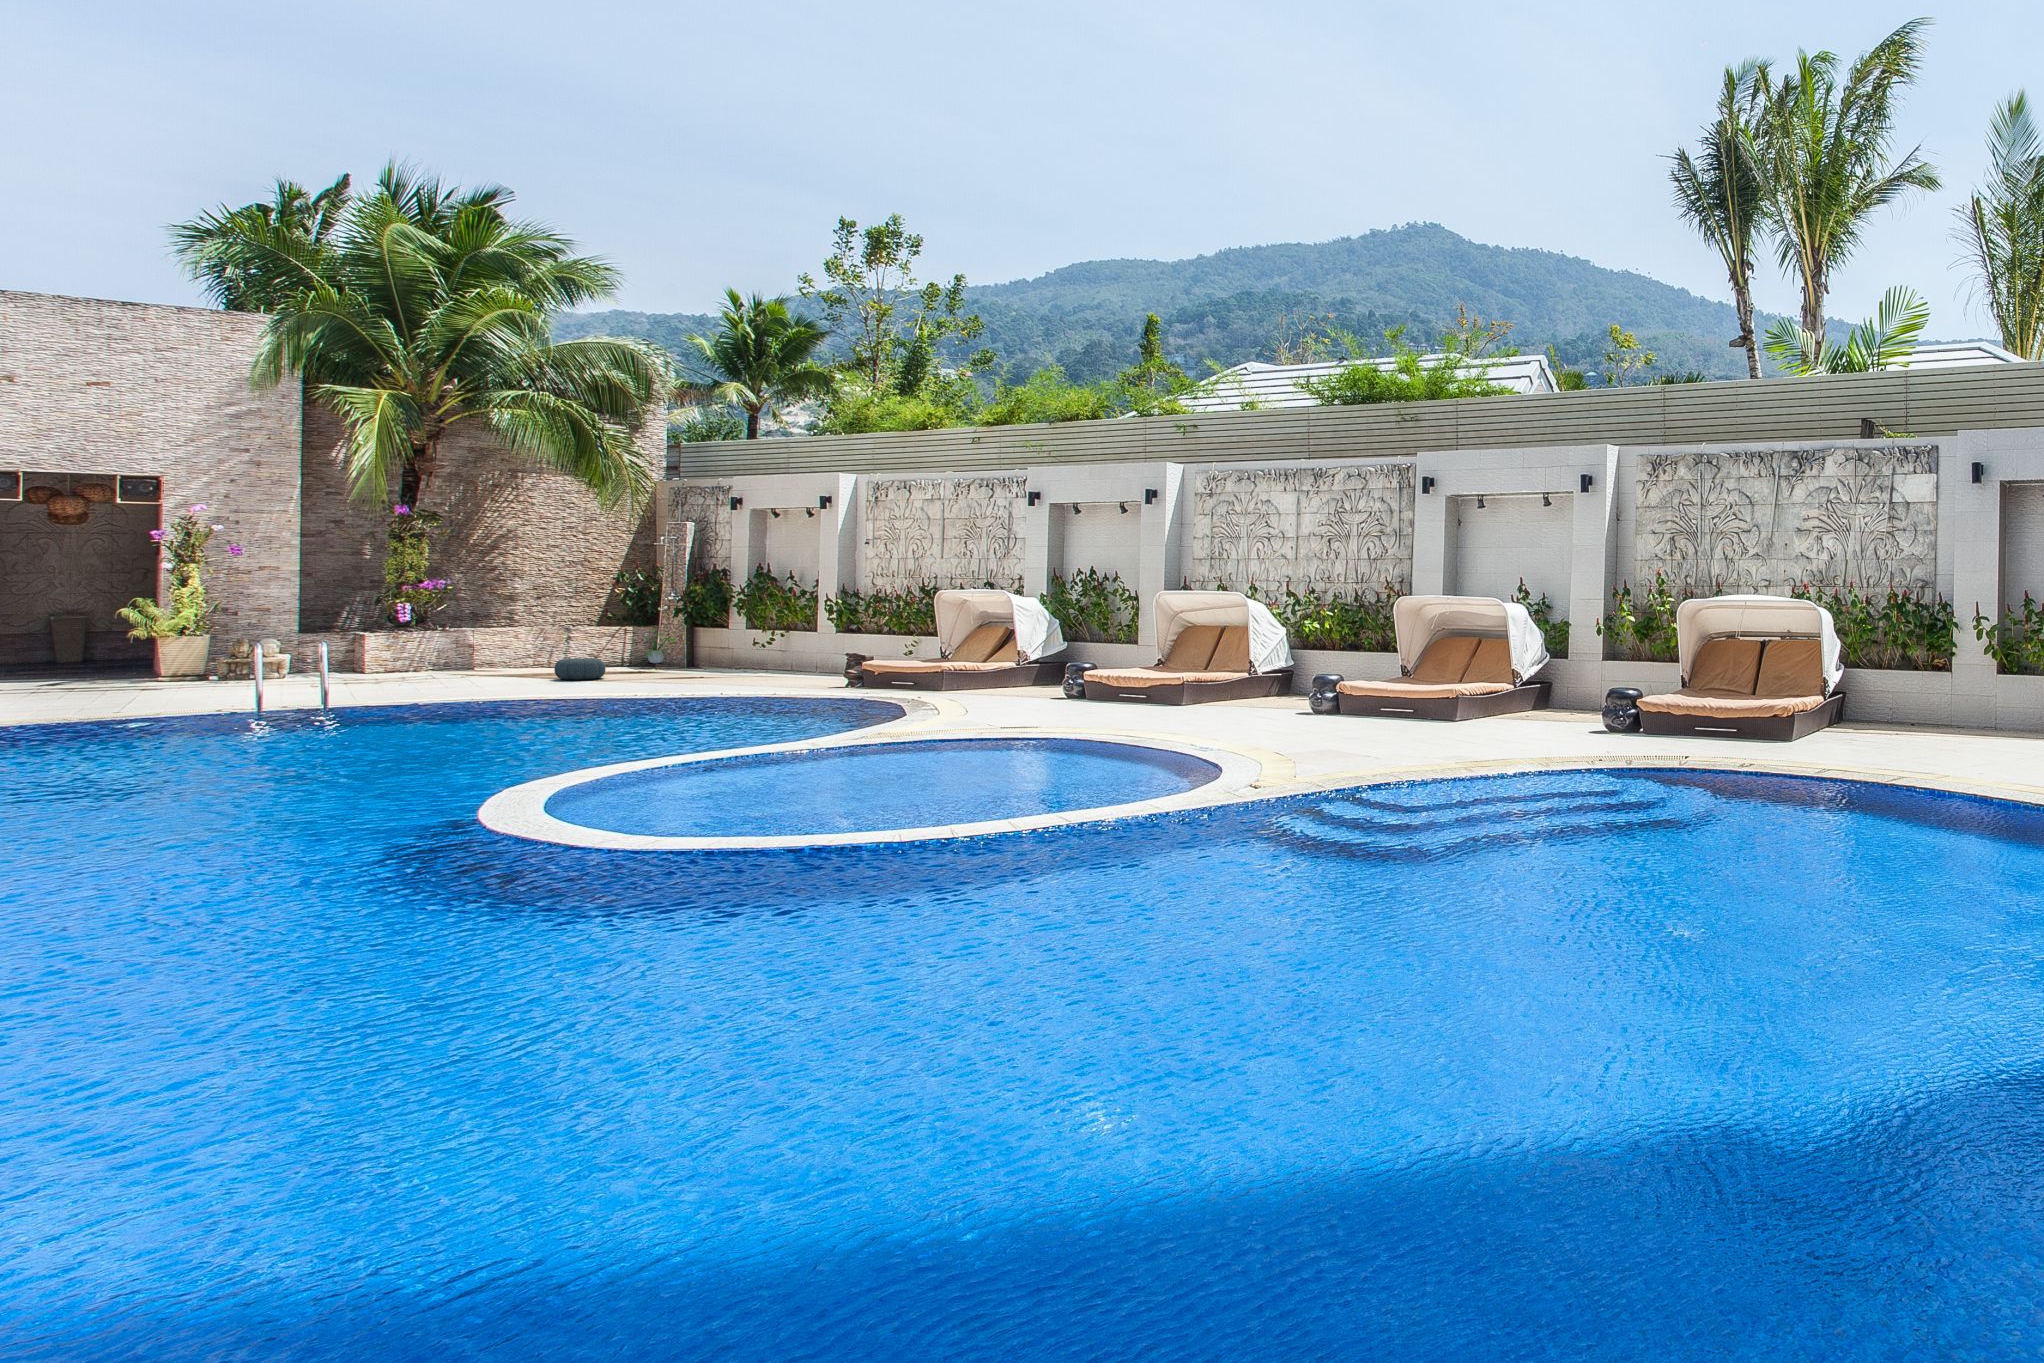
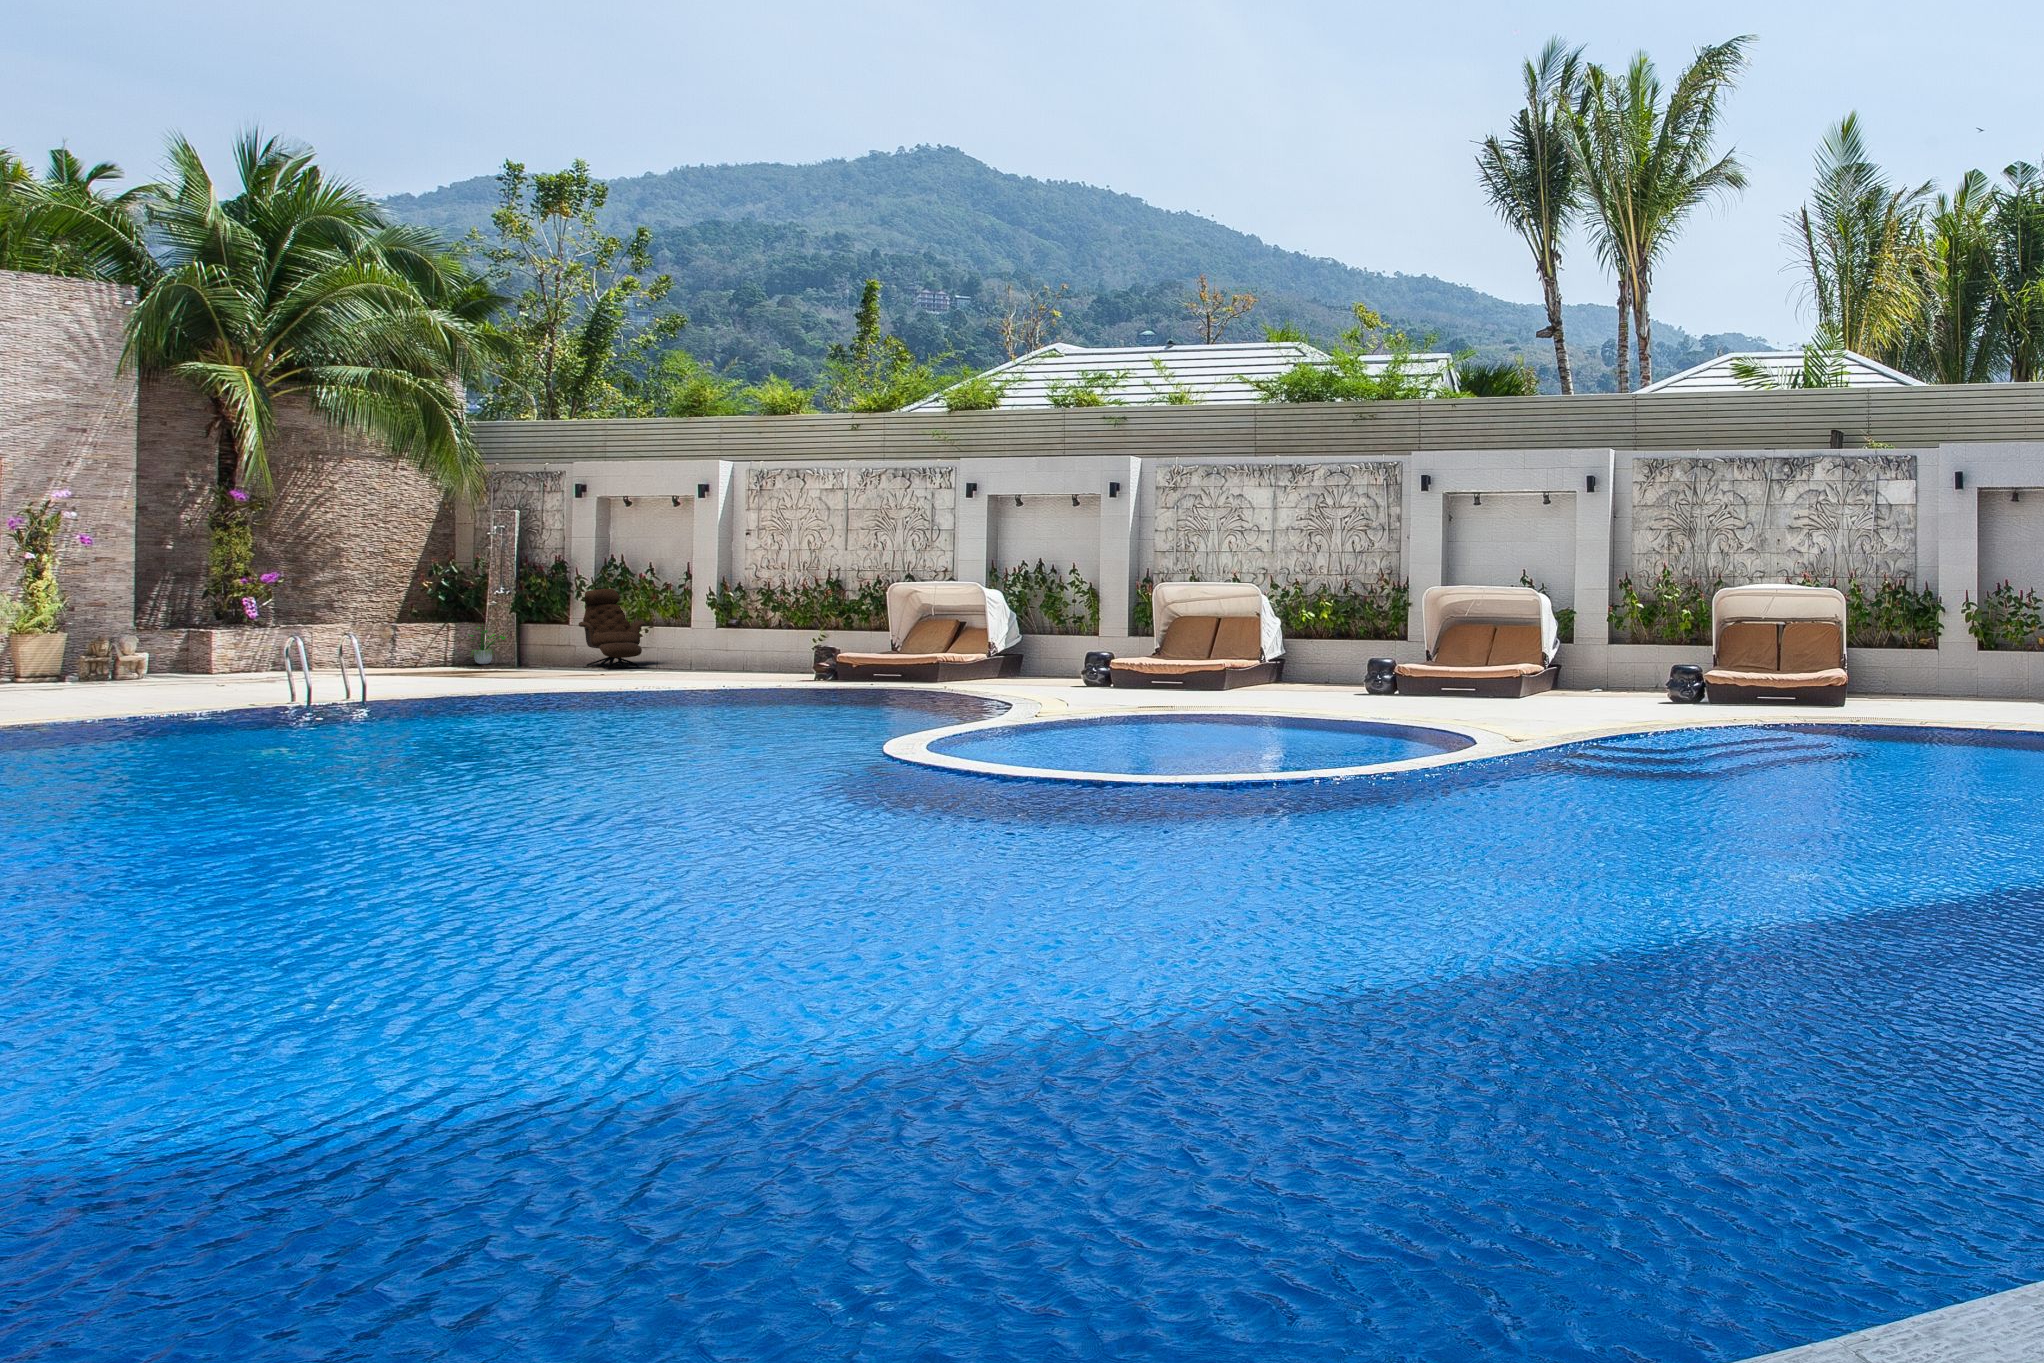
lounge chair: none [723,596,782,669] -> present [579,589,646,668]
pouf: present [554,658,606,680] -> none [418,658,479,683]

